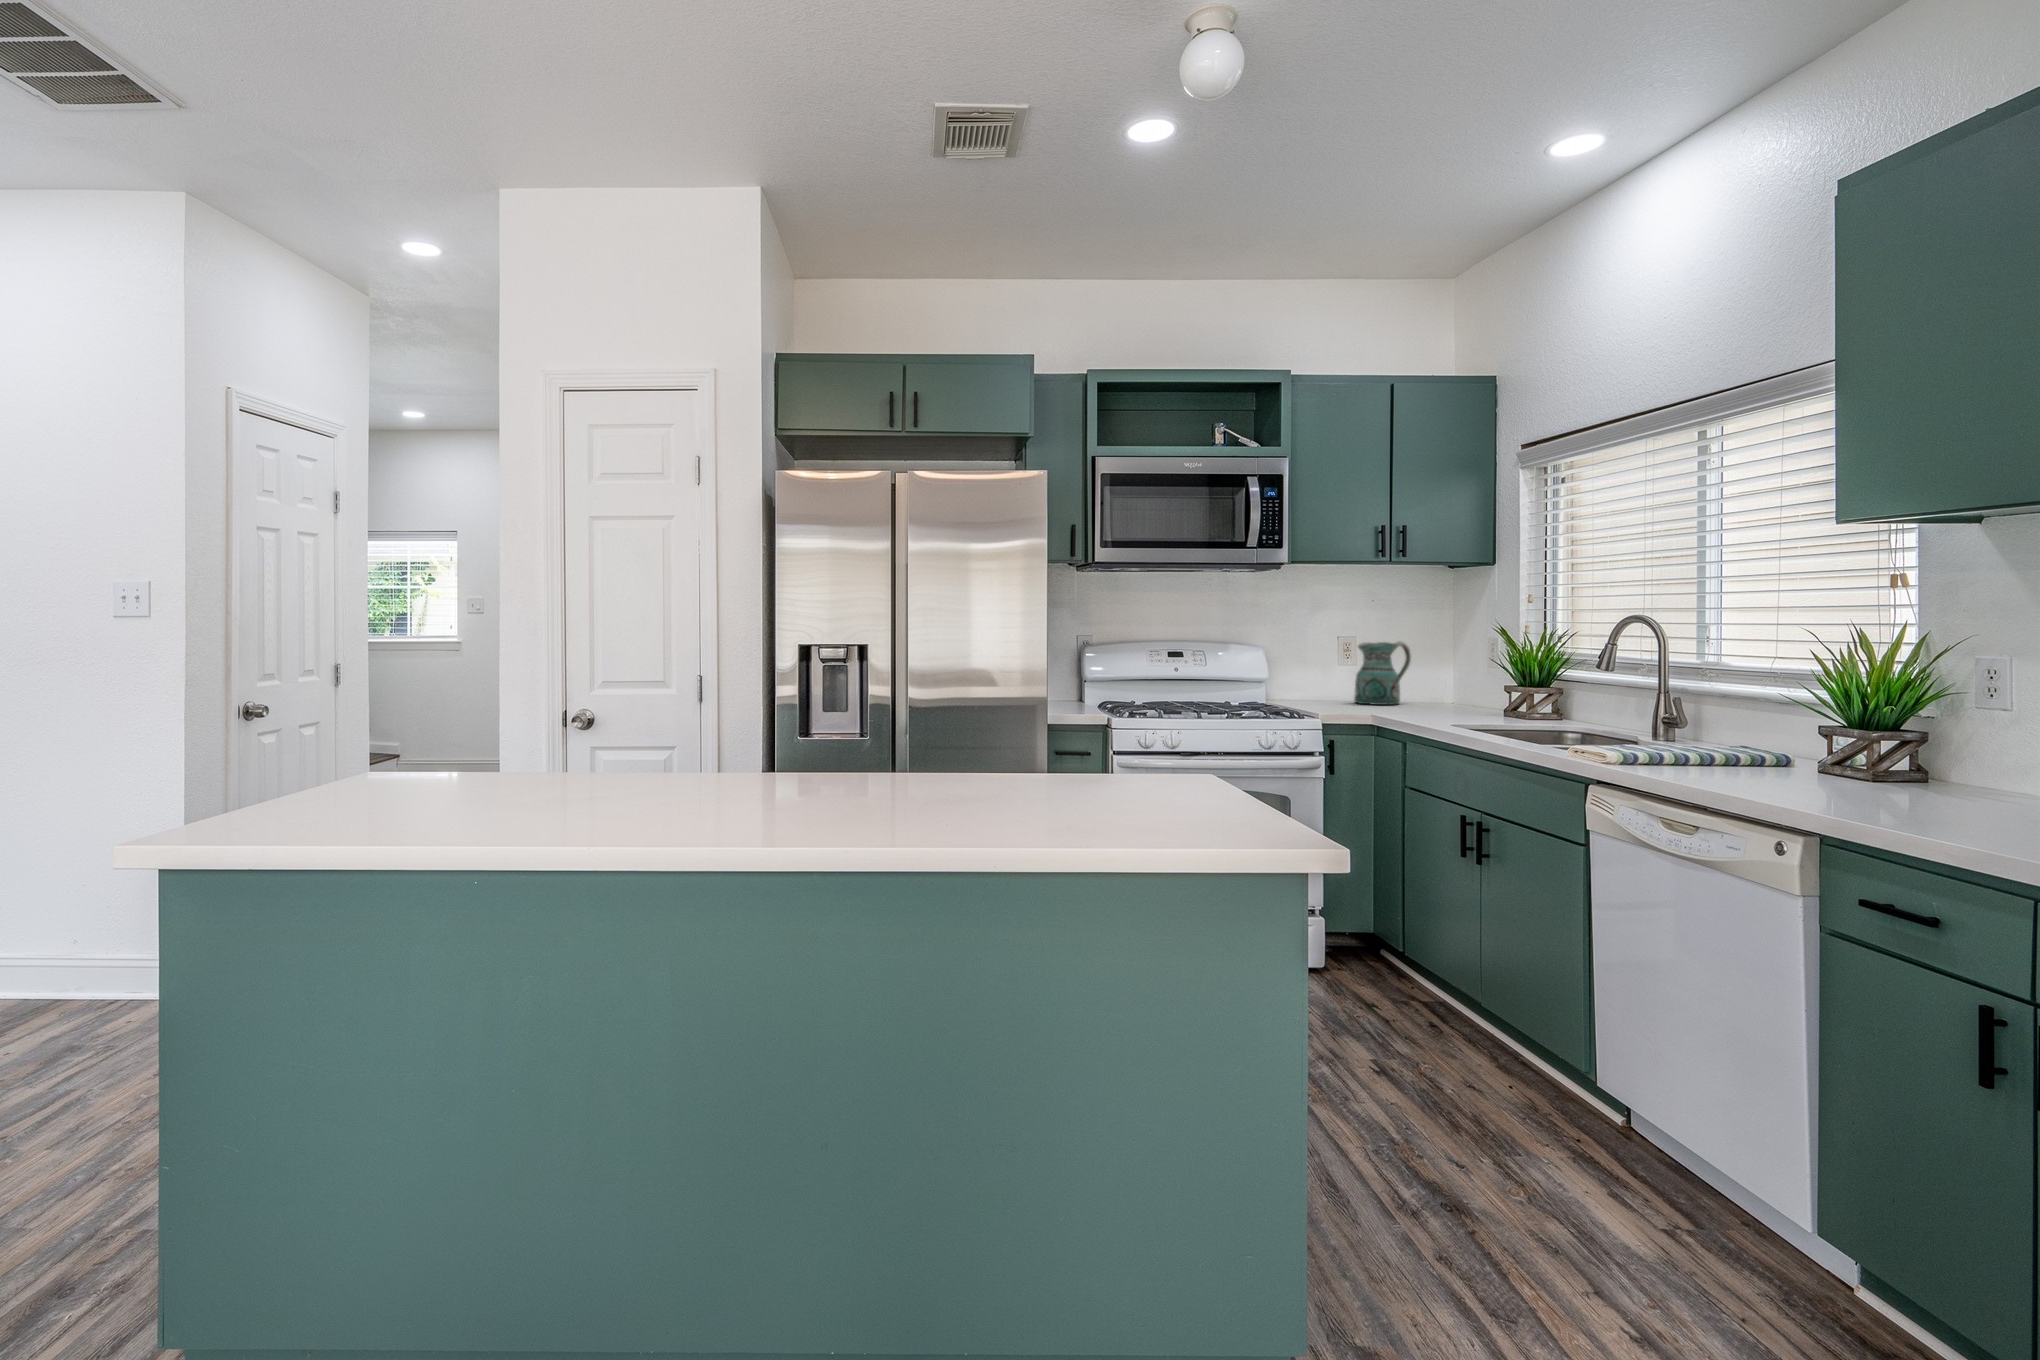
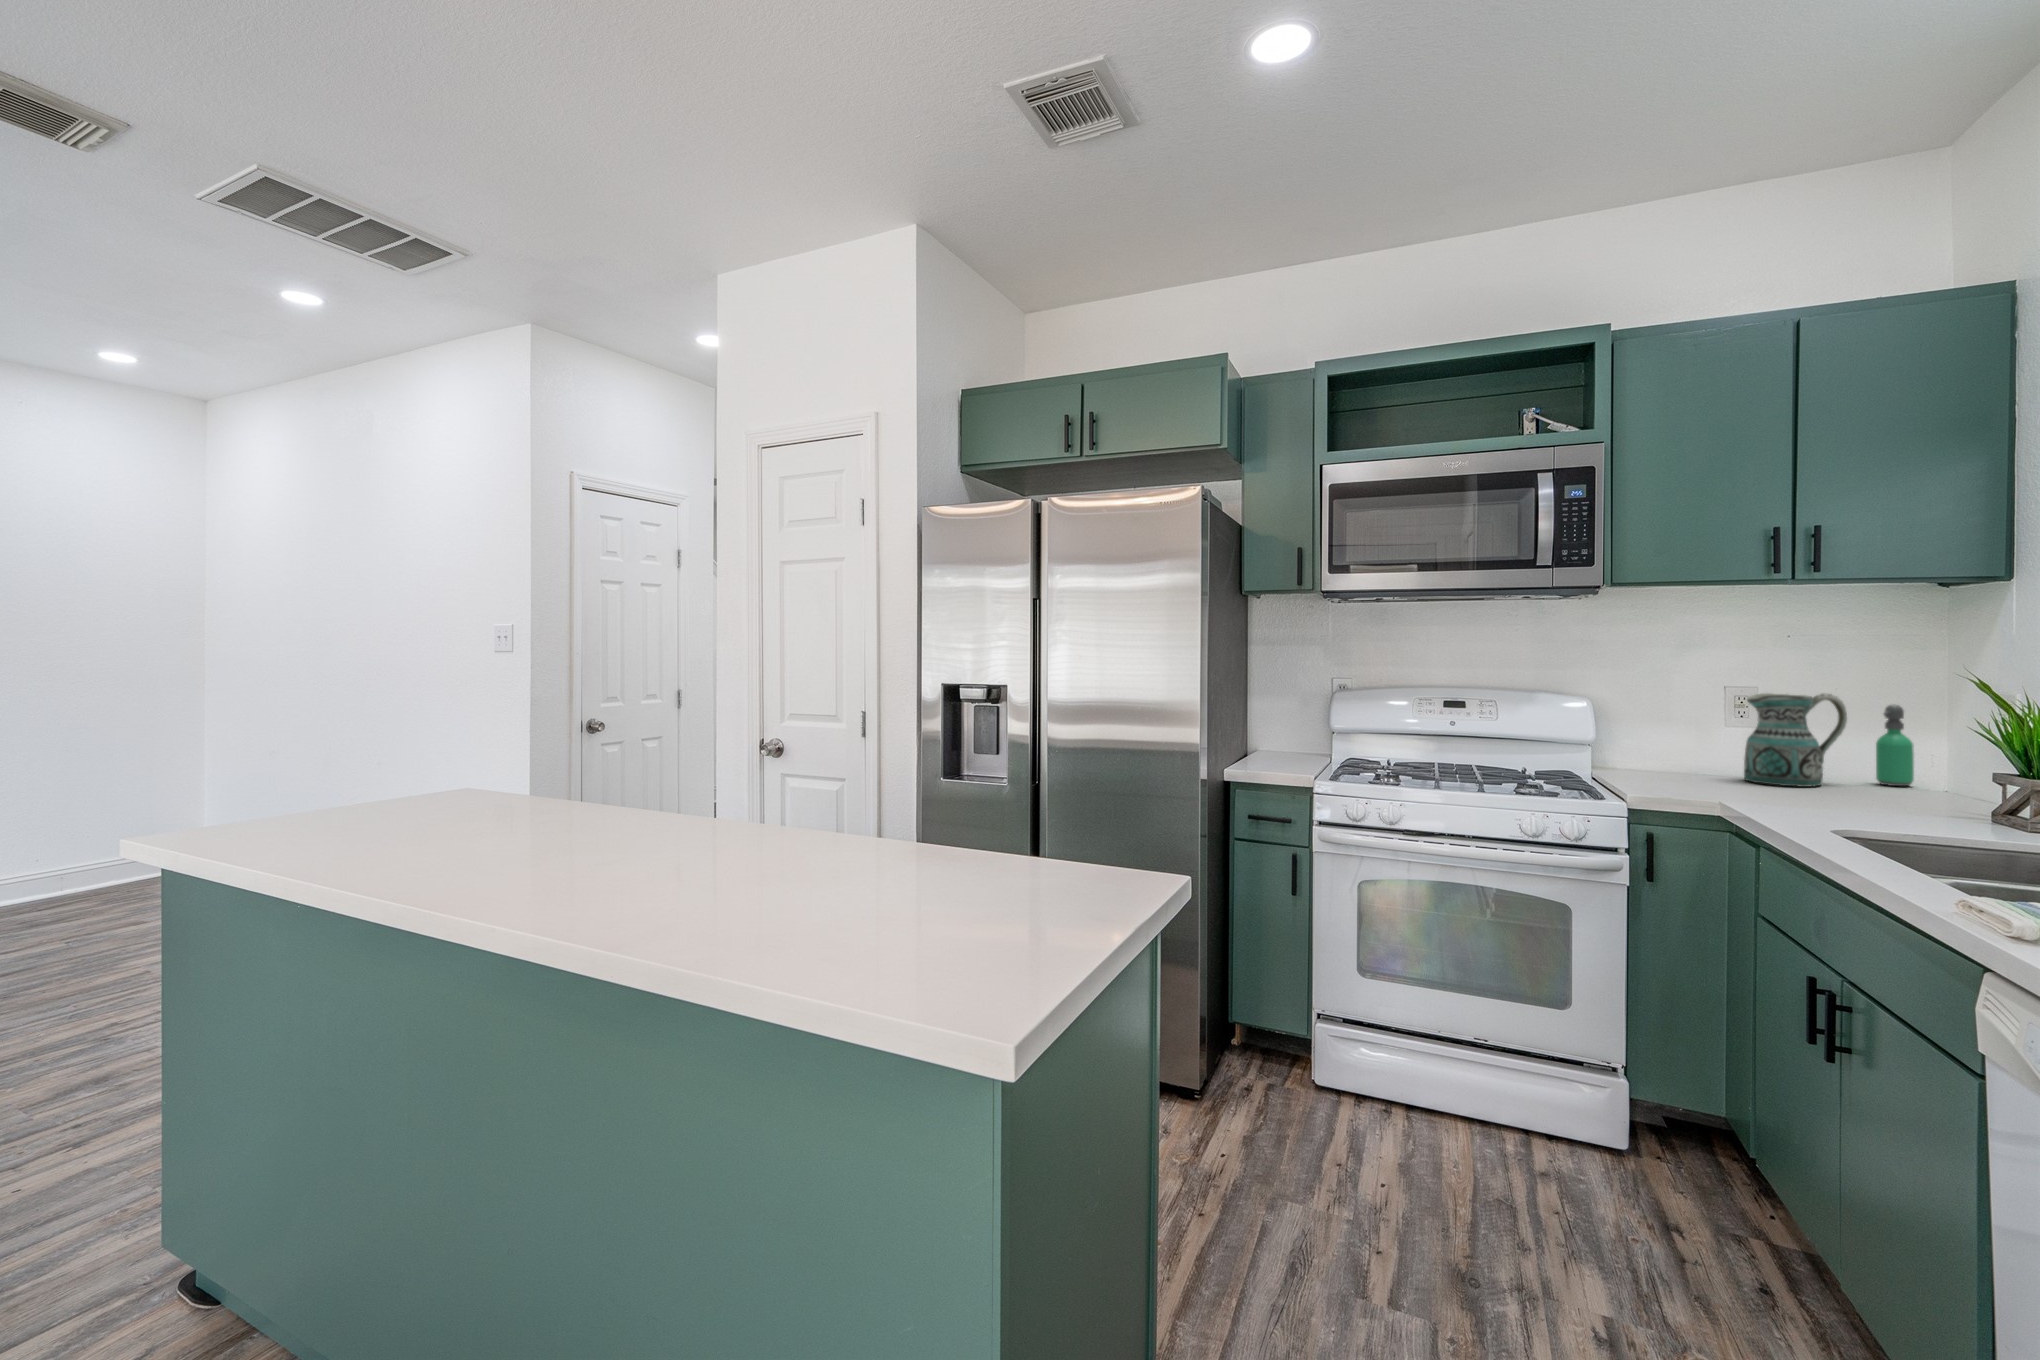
soap dispenser: none [1423,648,1443,702] -> present [1876,705,1914,786]

